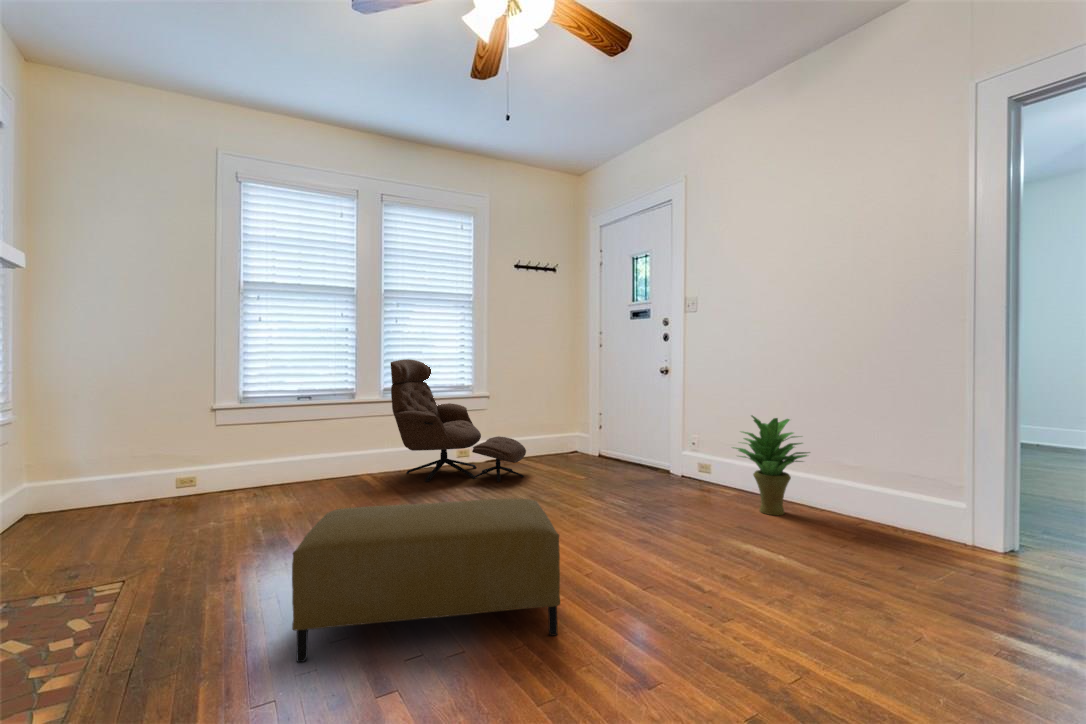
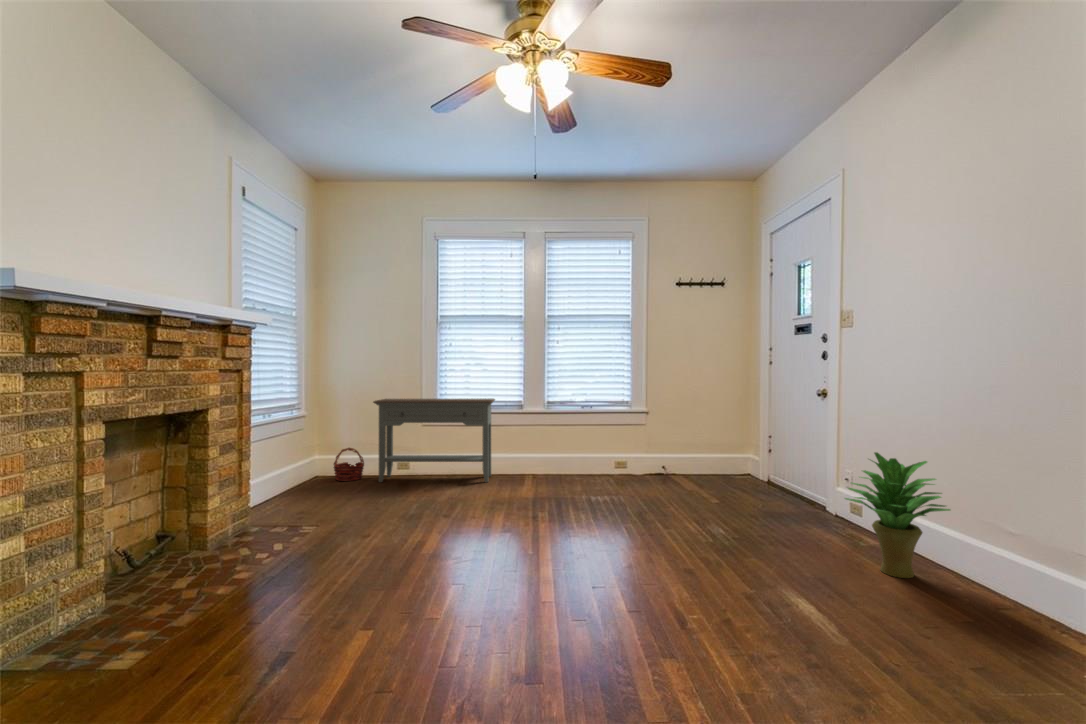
lounge chair: present [391,359,526,482] -> none [547,377,667,495]
console table: none [138,387,327,512] -> present [373,398,495,482]
basket: none [53,467,115,520] -> present [334,448,364,481]
ottoman: present [292,499,560,662] -> none [358,493,559,619]

